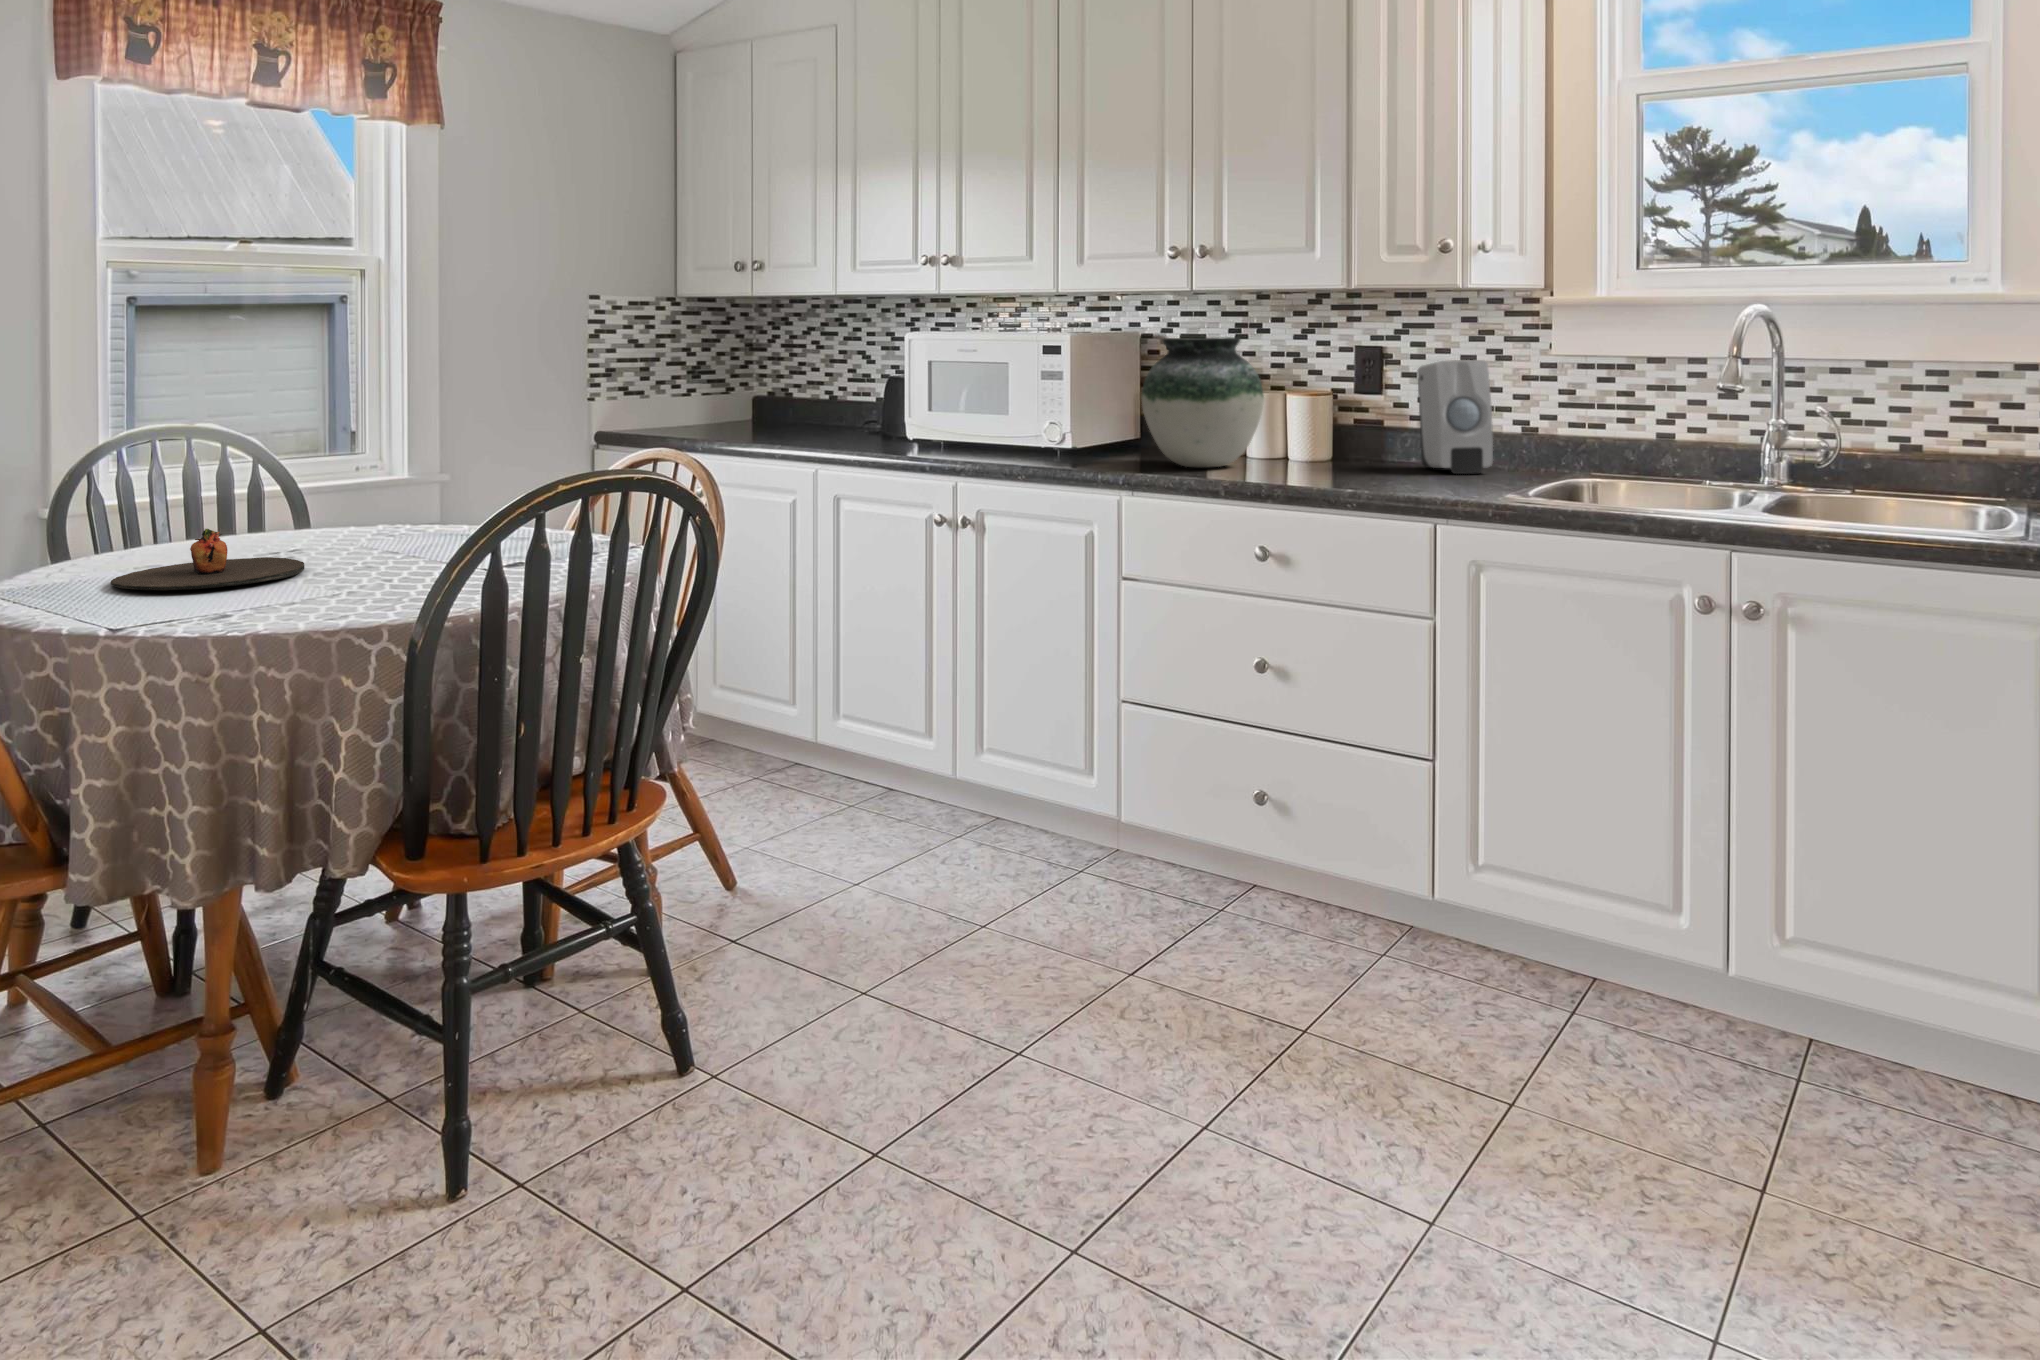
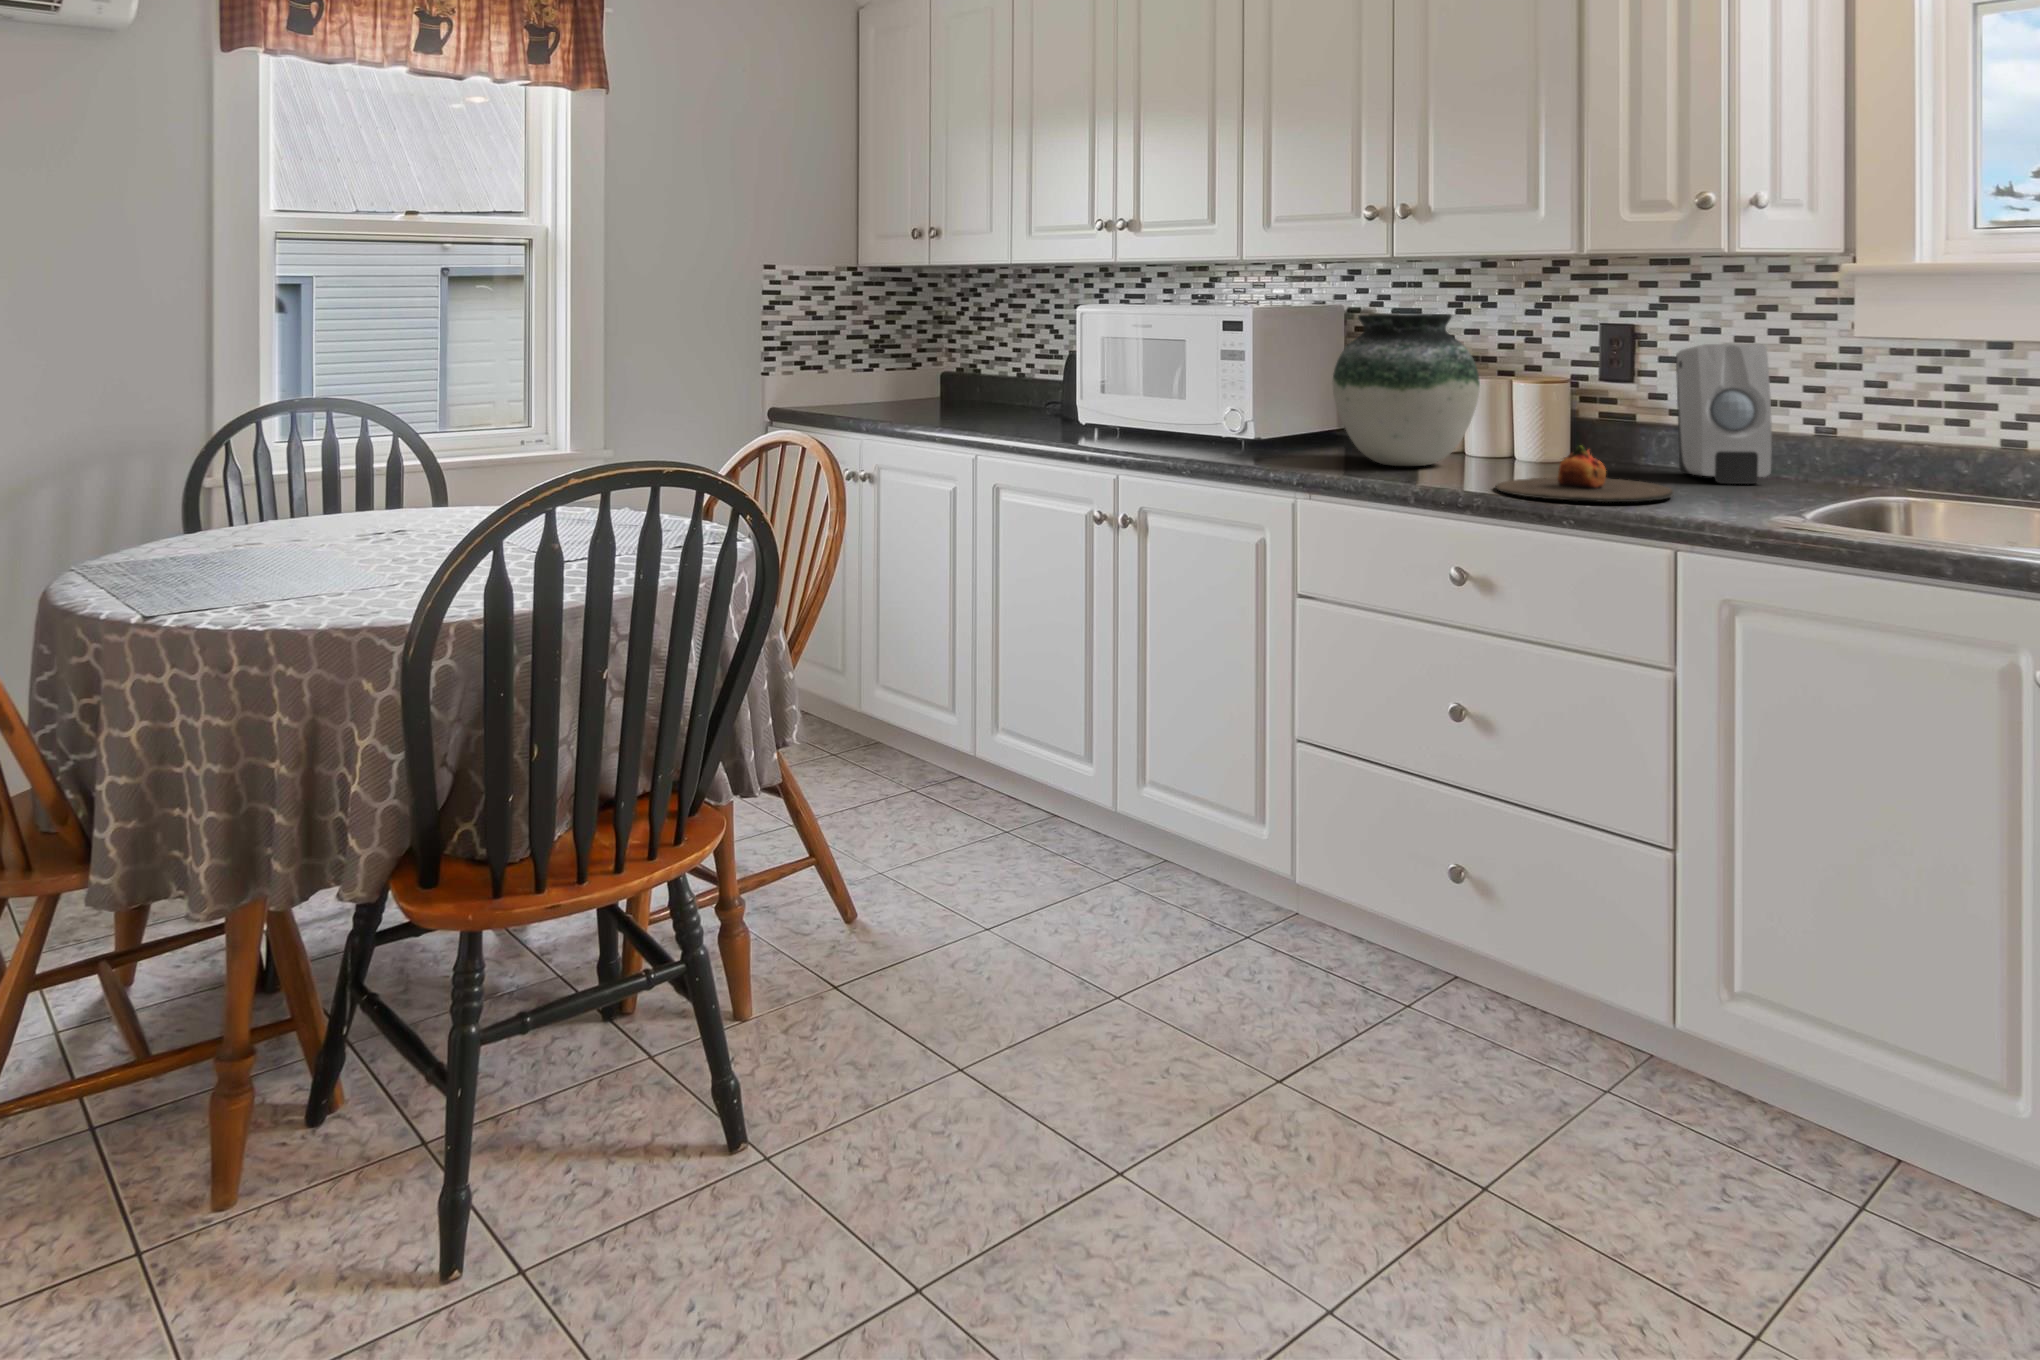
plate: present [110,529,304,590] -> present [1496,445,1674,502]

